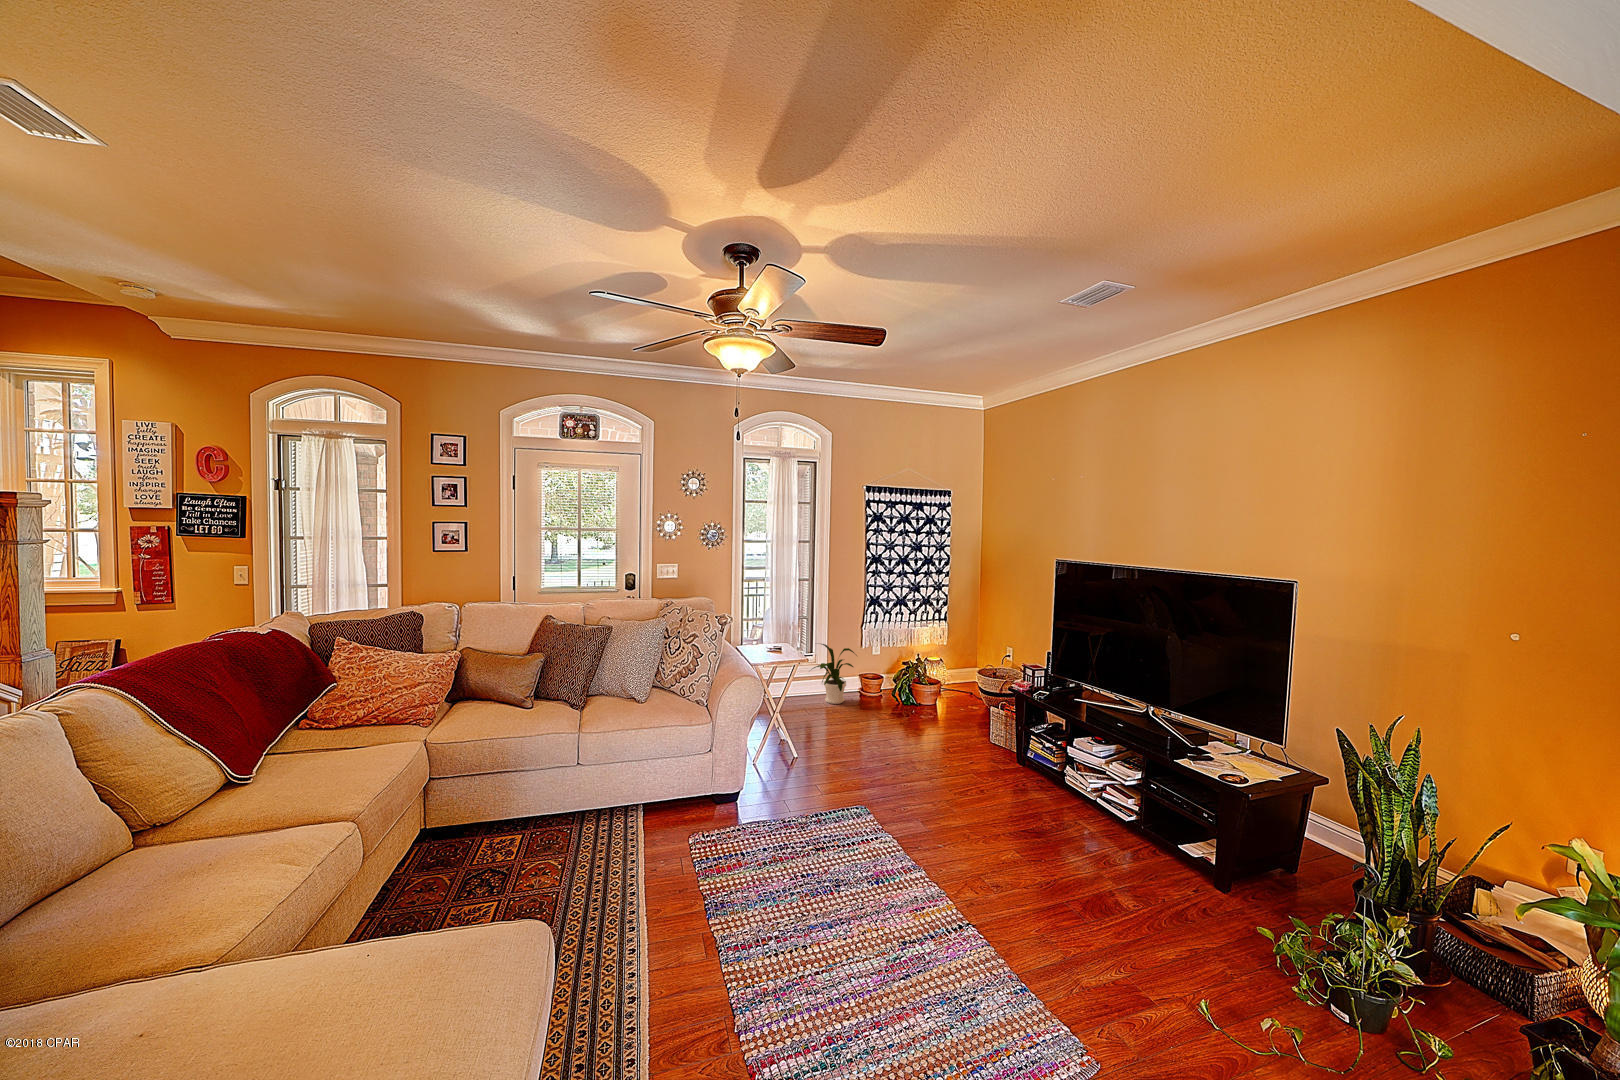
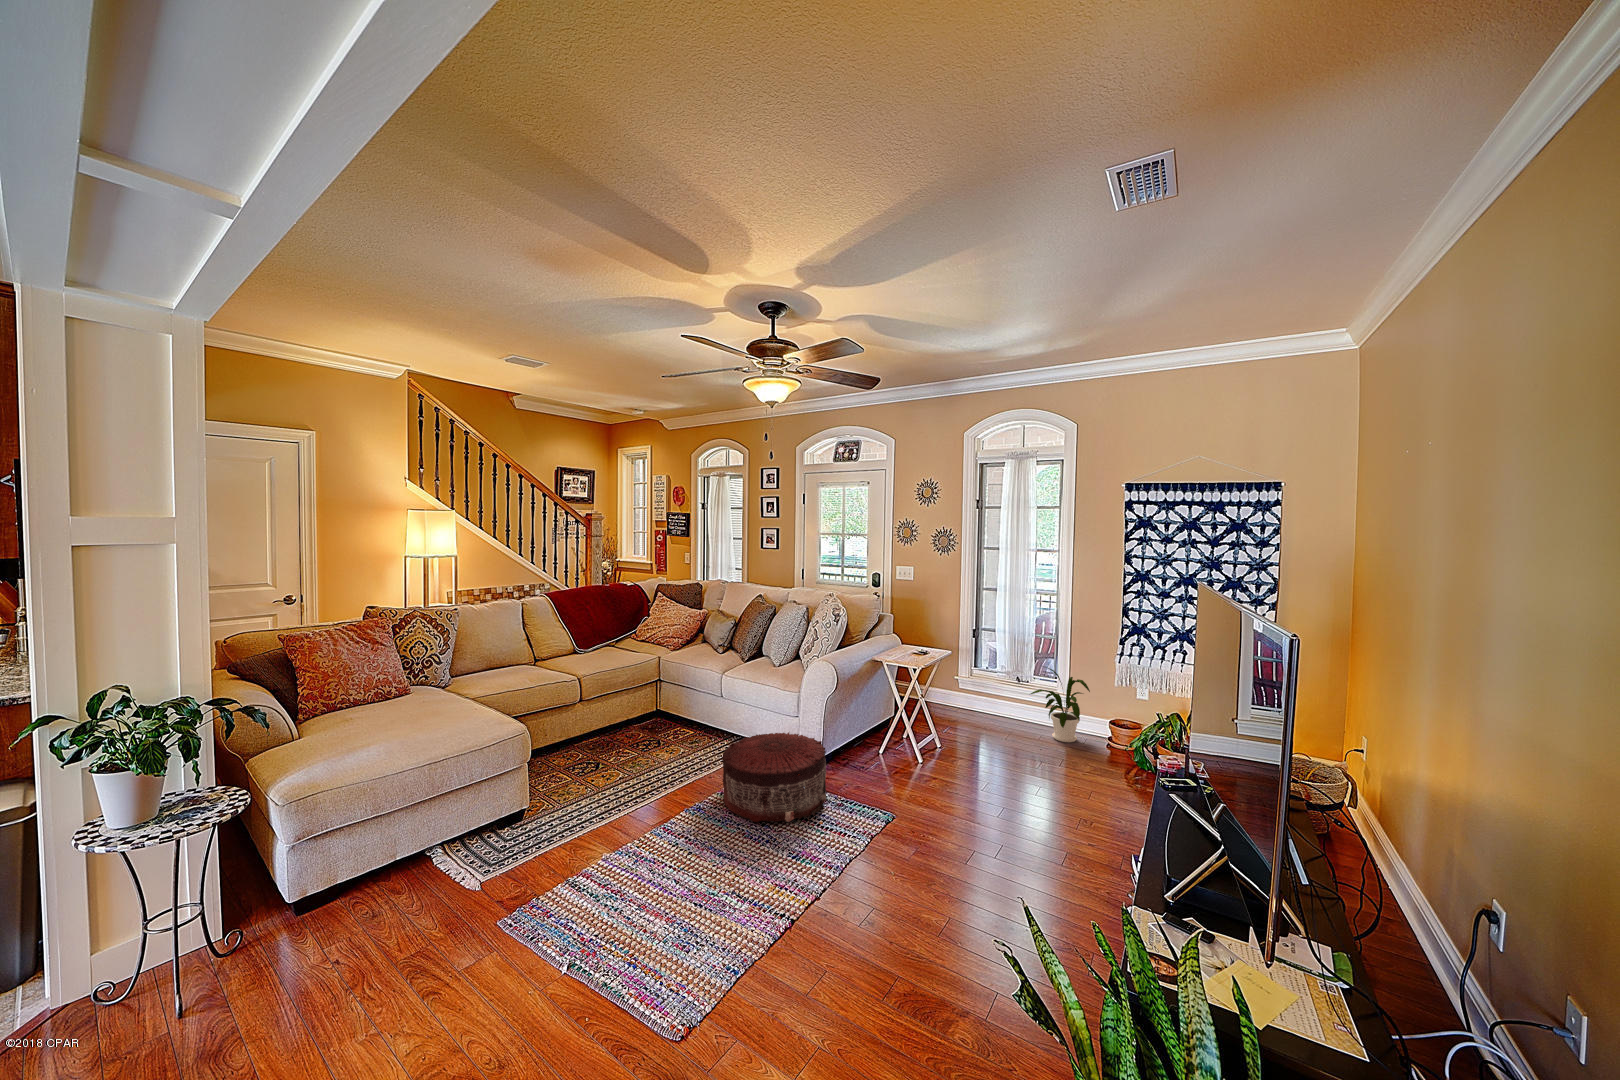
pouf: none [690,760,819,880] -> present [722,732,826,822]

